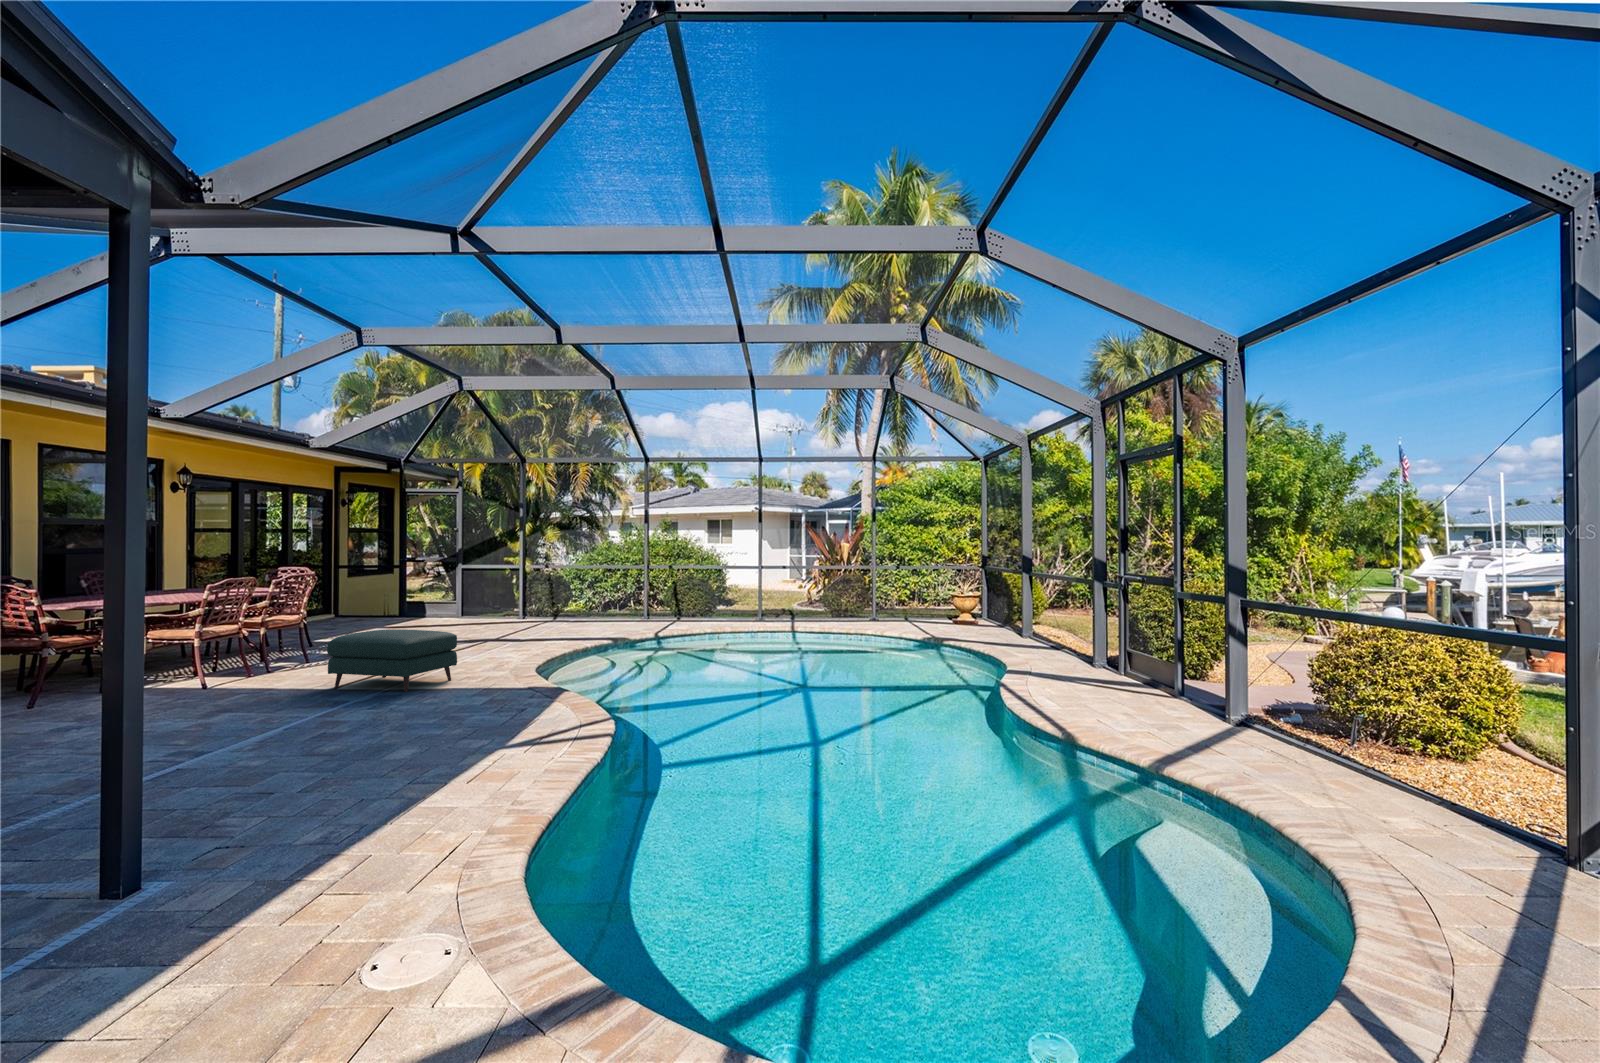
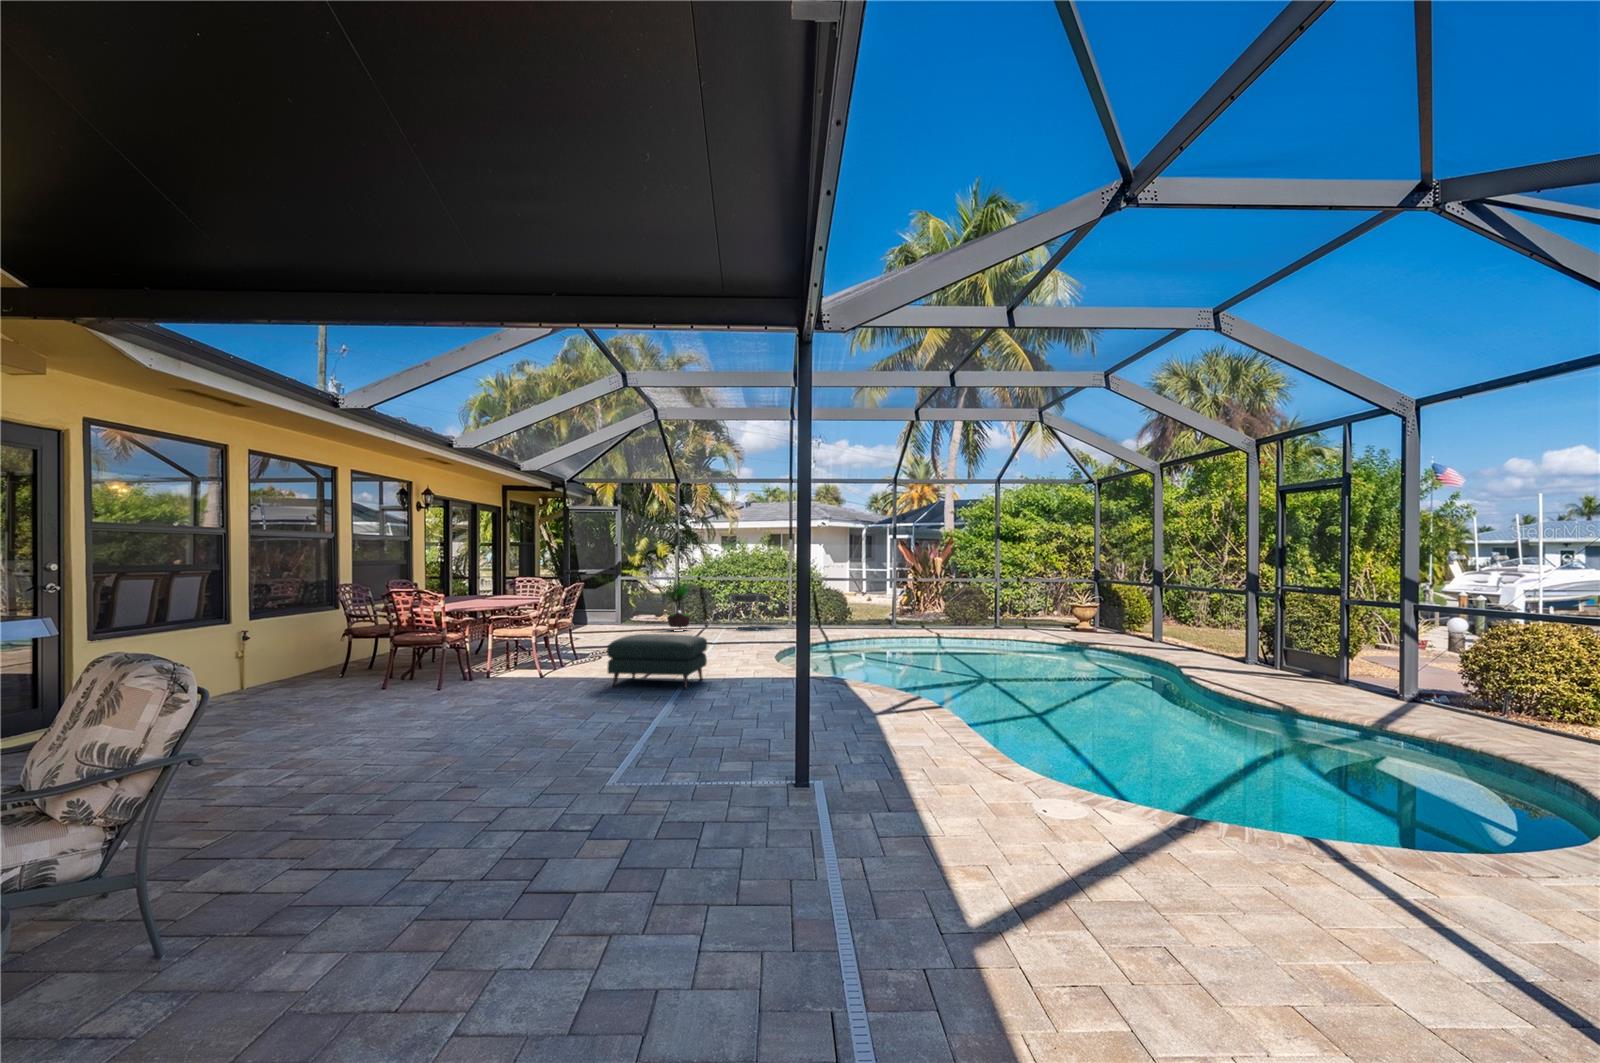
potted tree: none [536,569,571,623] -> present [664,584,690,628]
side table: none [614,584,655,624] -> present [730,594,770,631]

